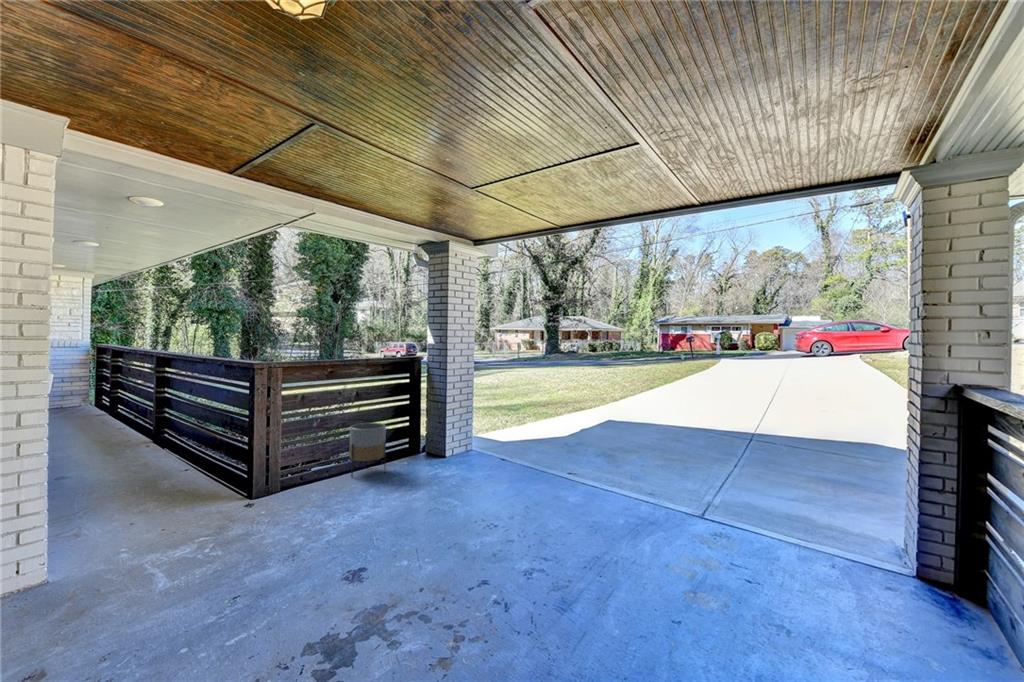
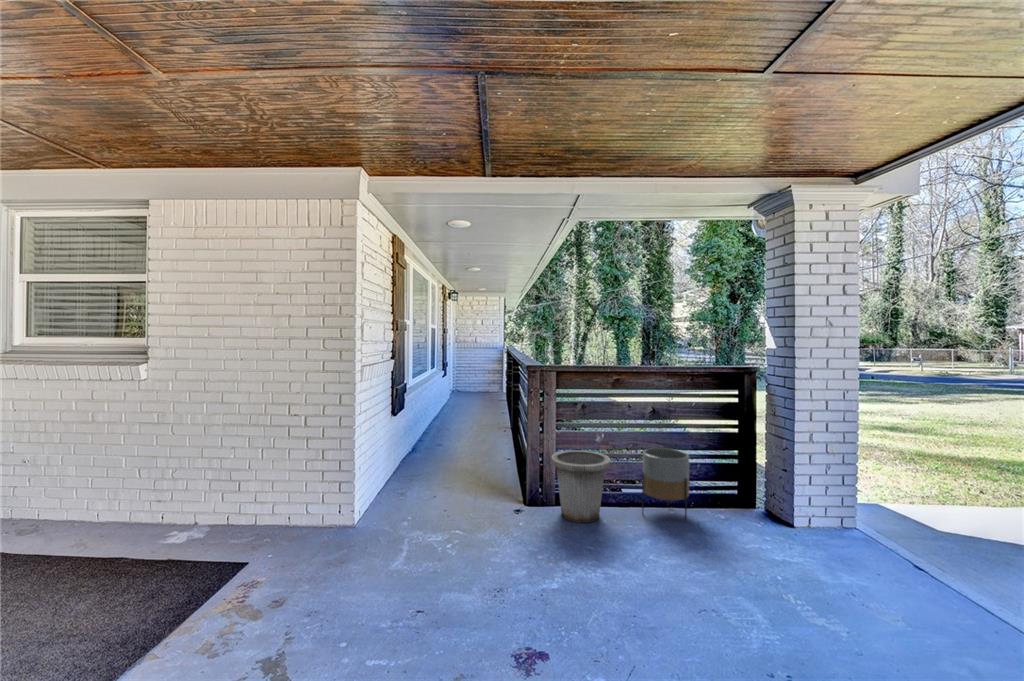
trash can: none [275,435,331,497] -> present [552,450,610,523]

